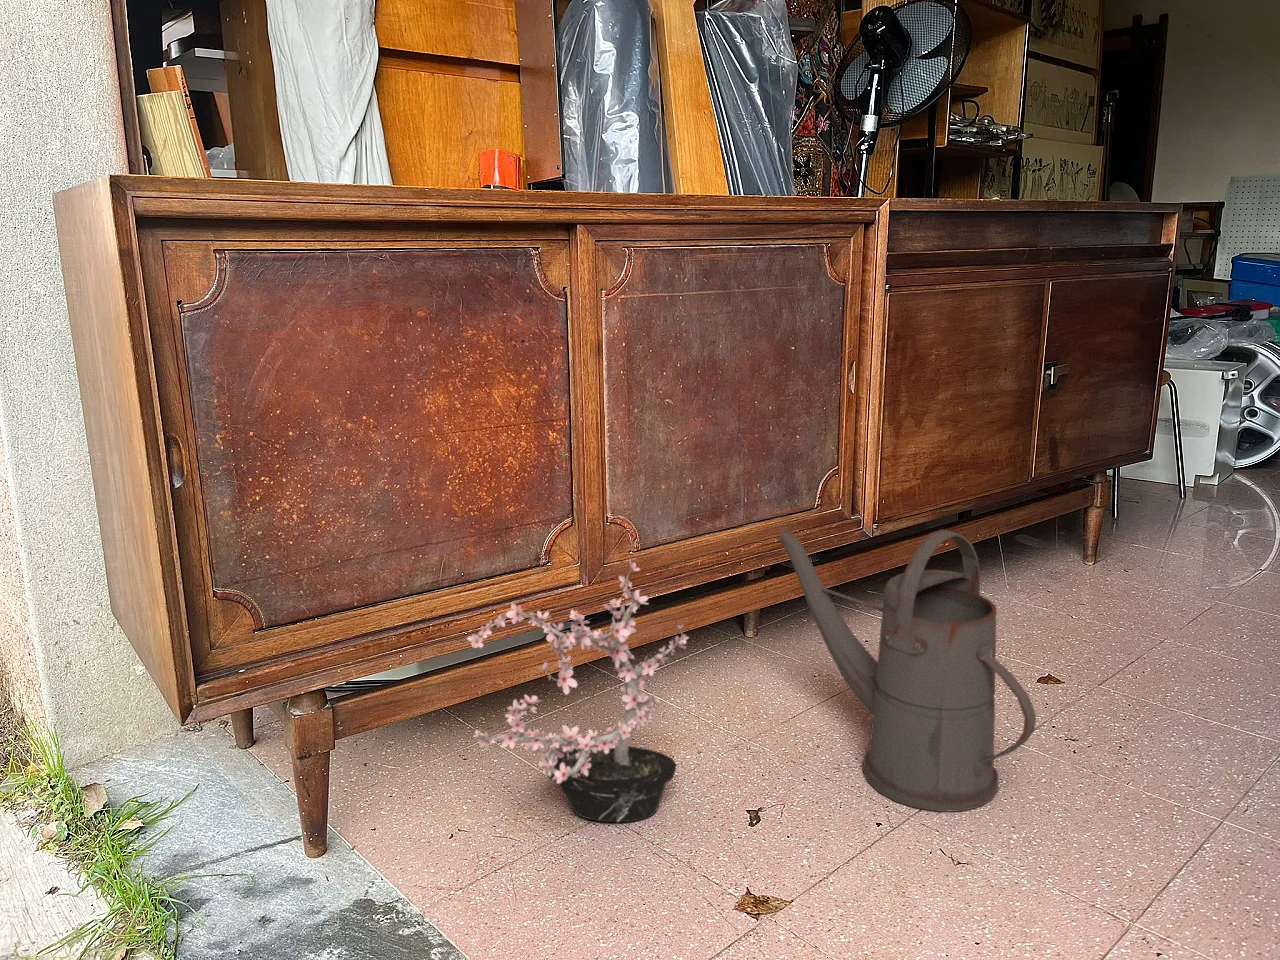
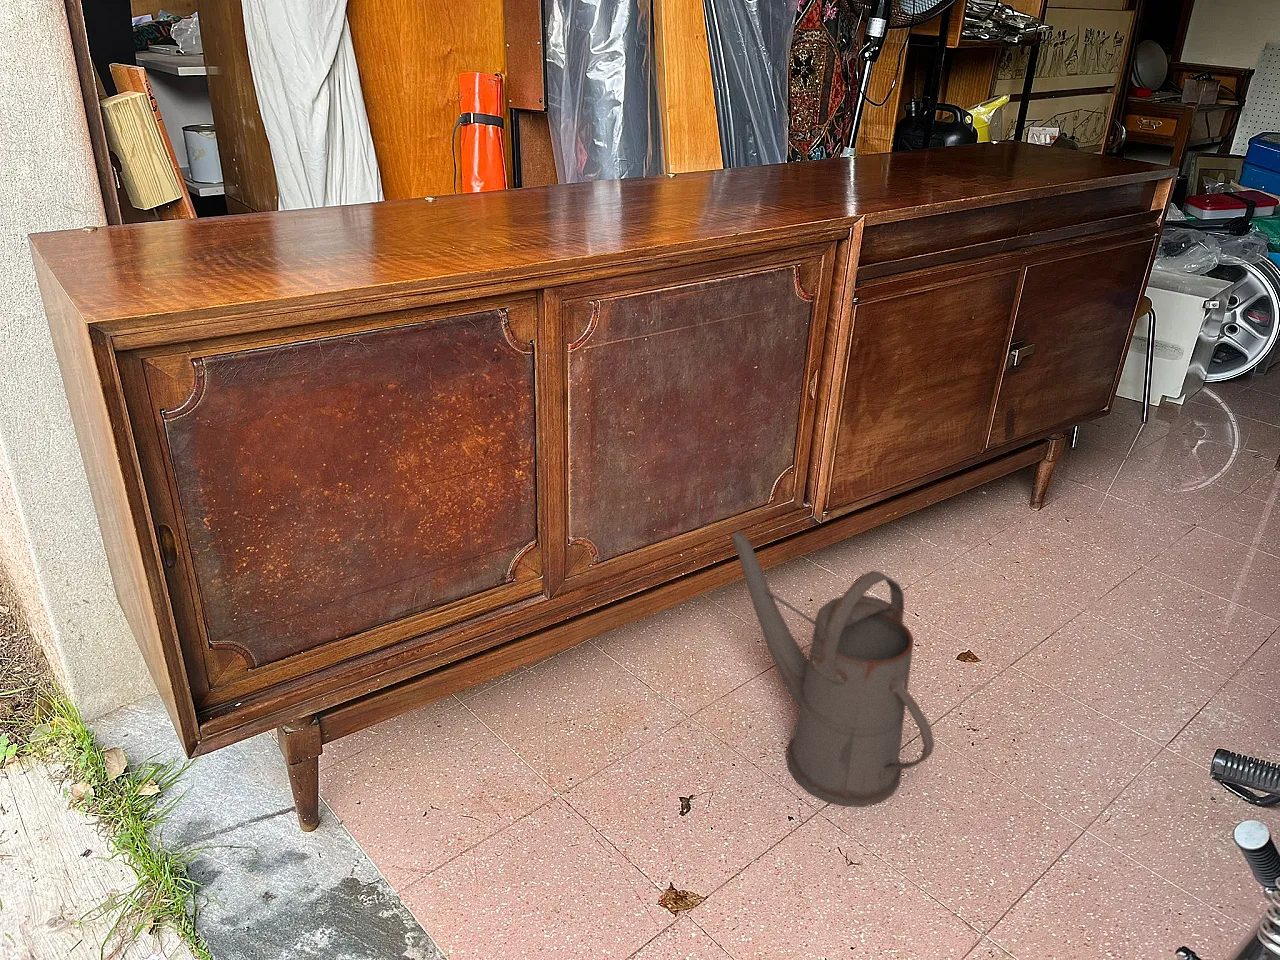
potted plant: present [467,559,688,822] -> none [428,575,642,806]

